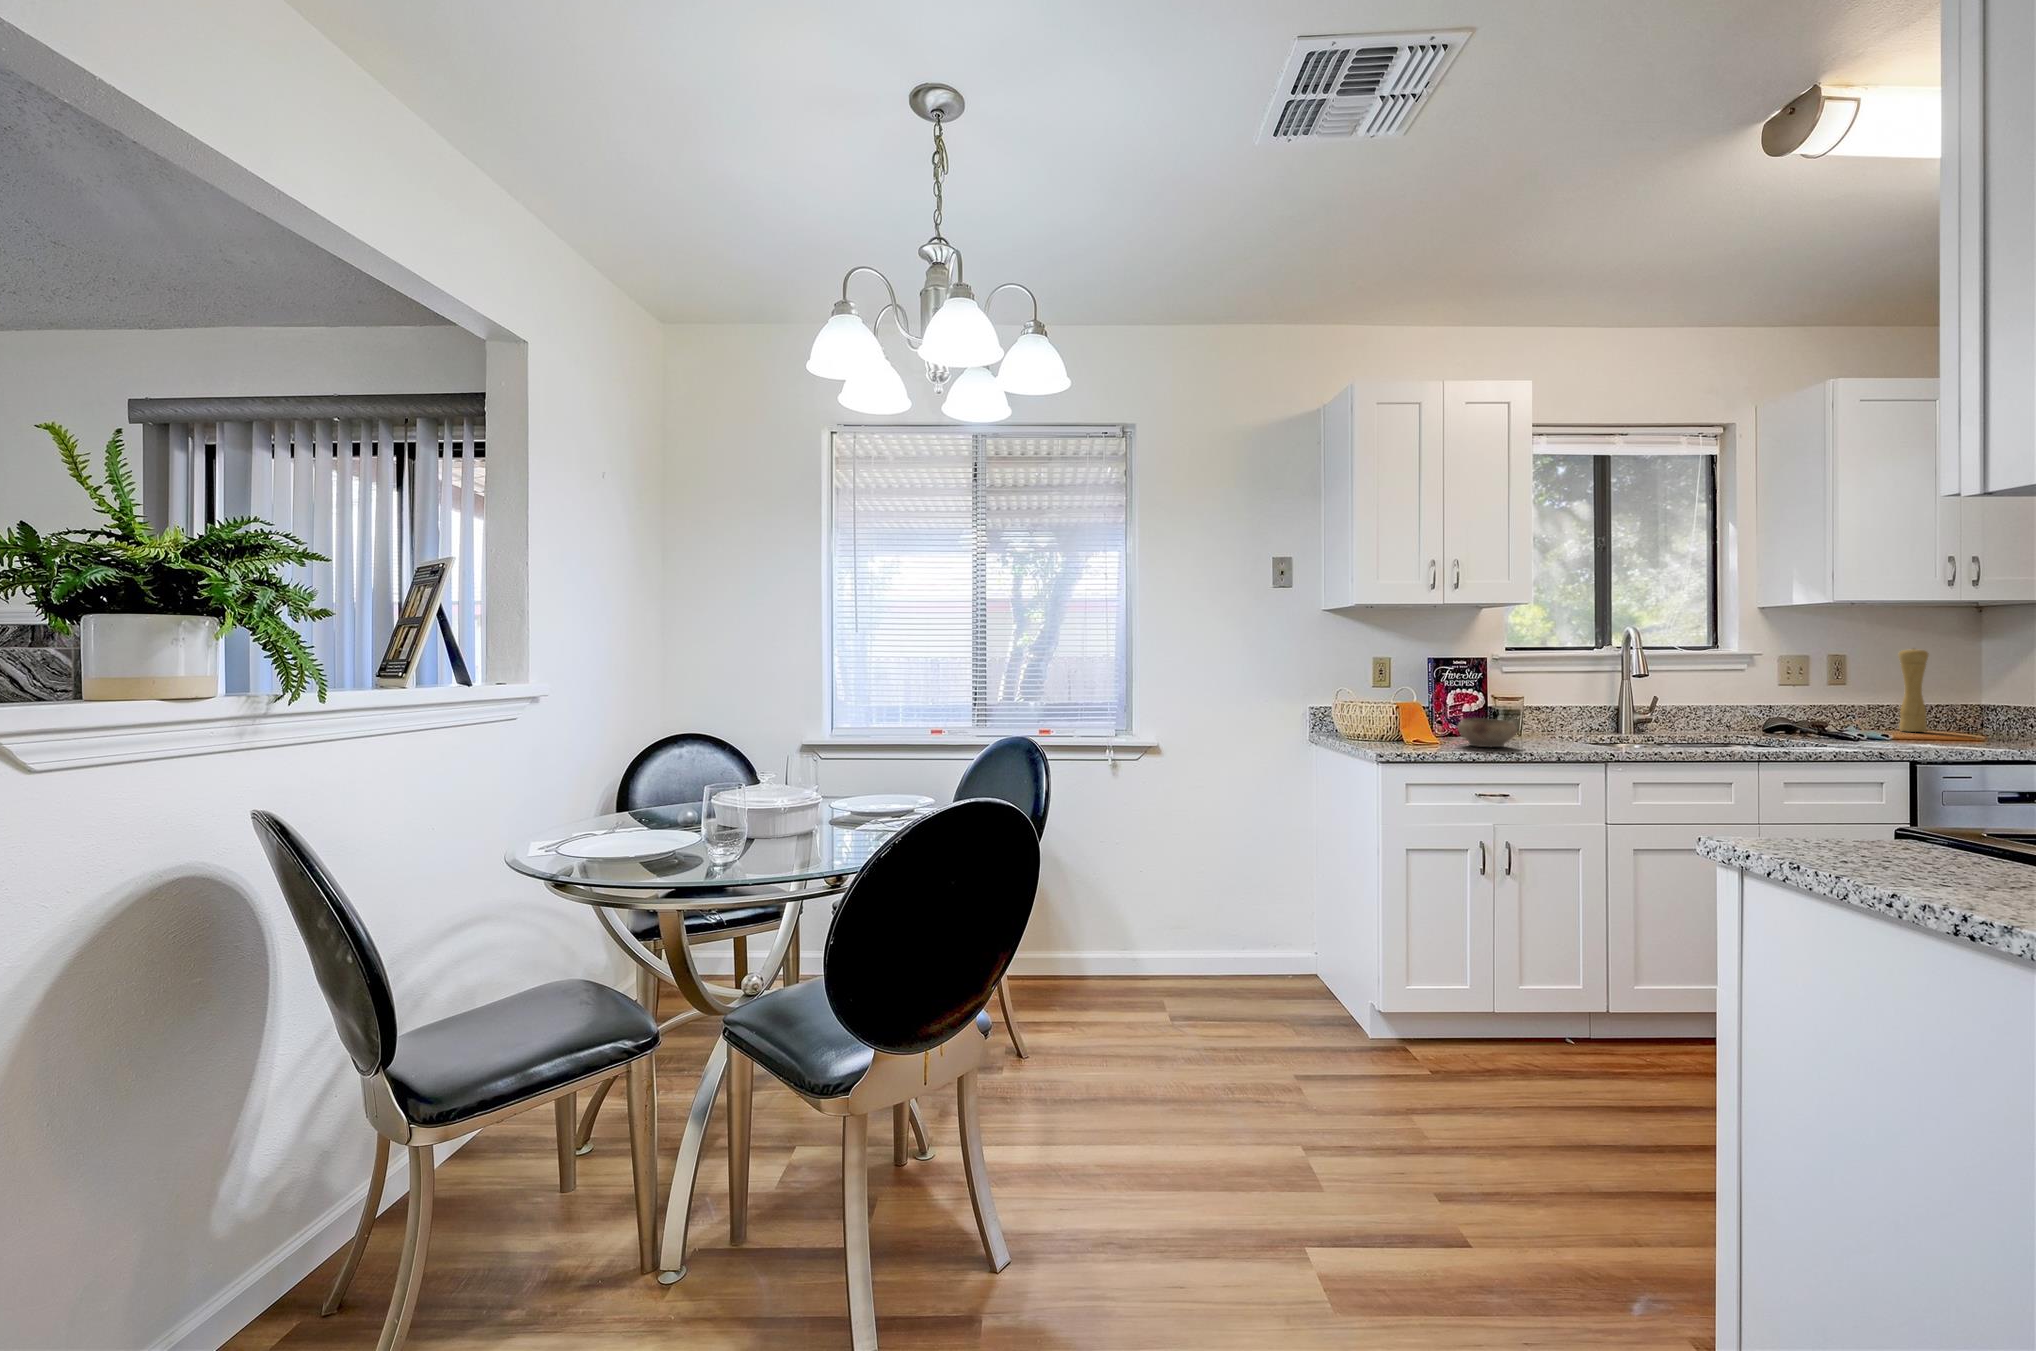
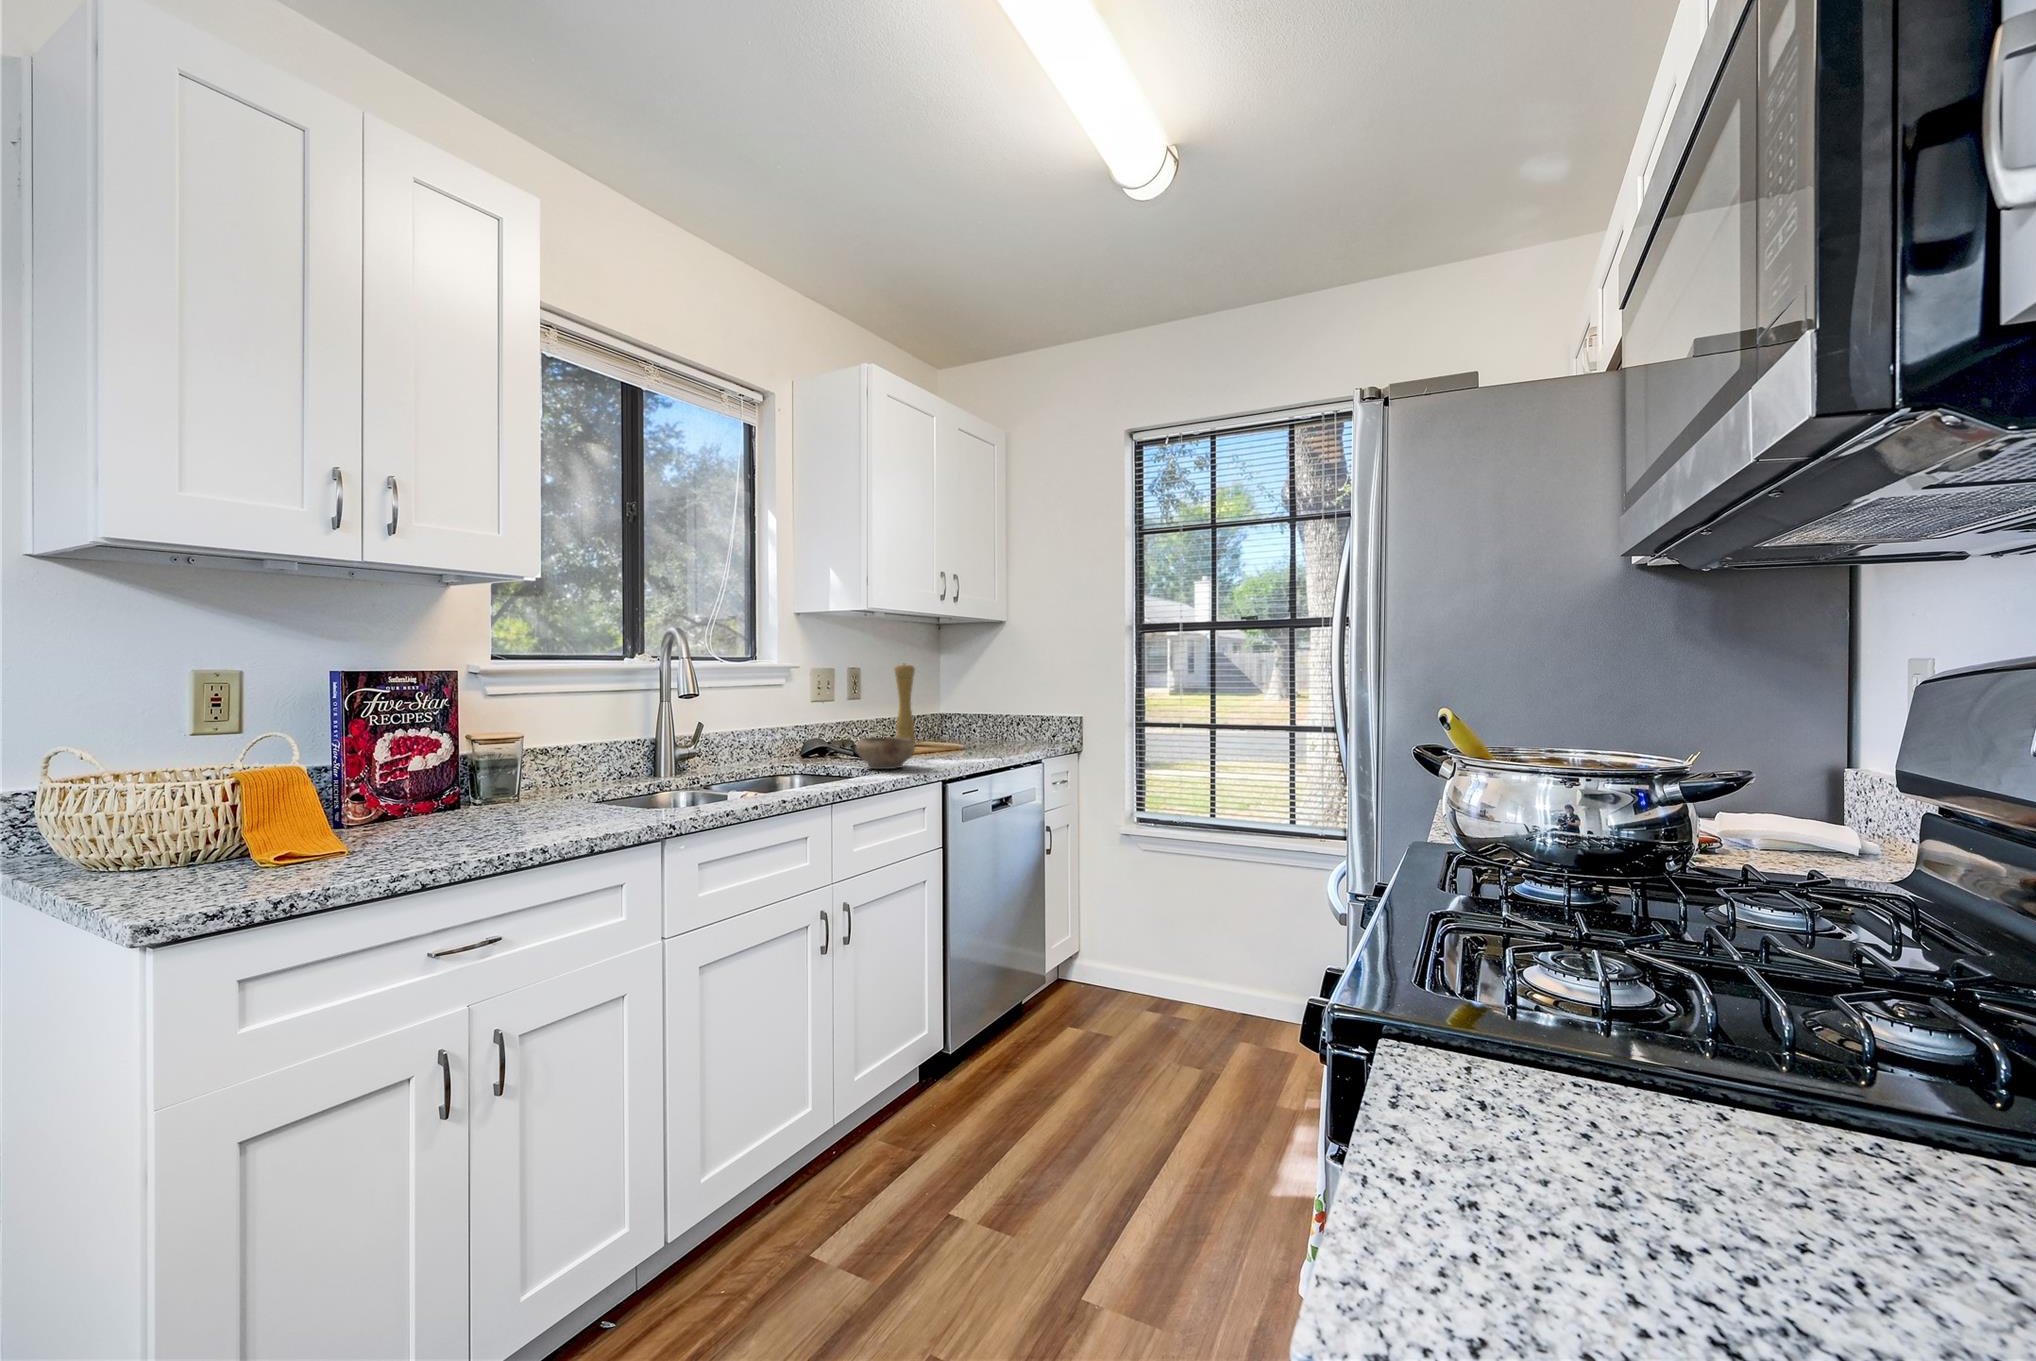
ceramic bowl: present [1457,718,1517,747] -> present [856,737,915,769]

